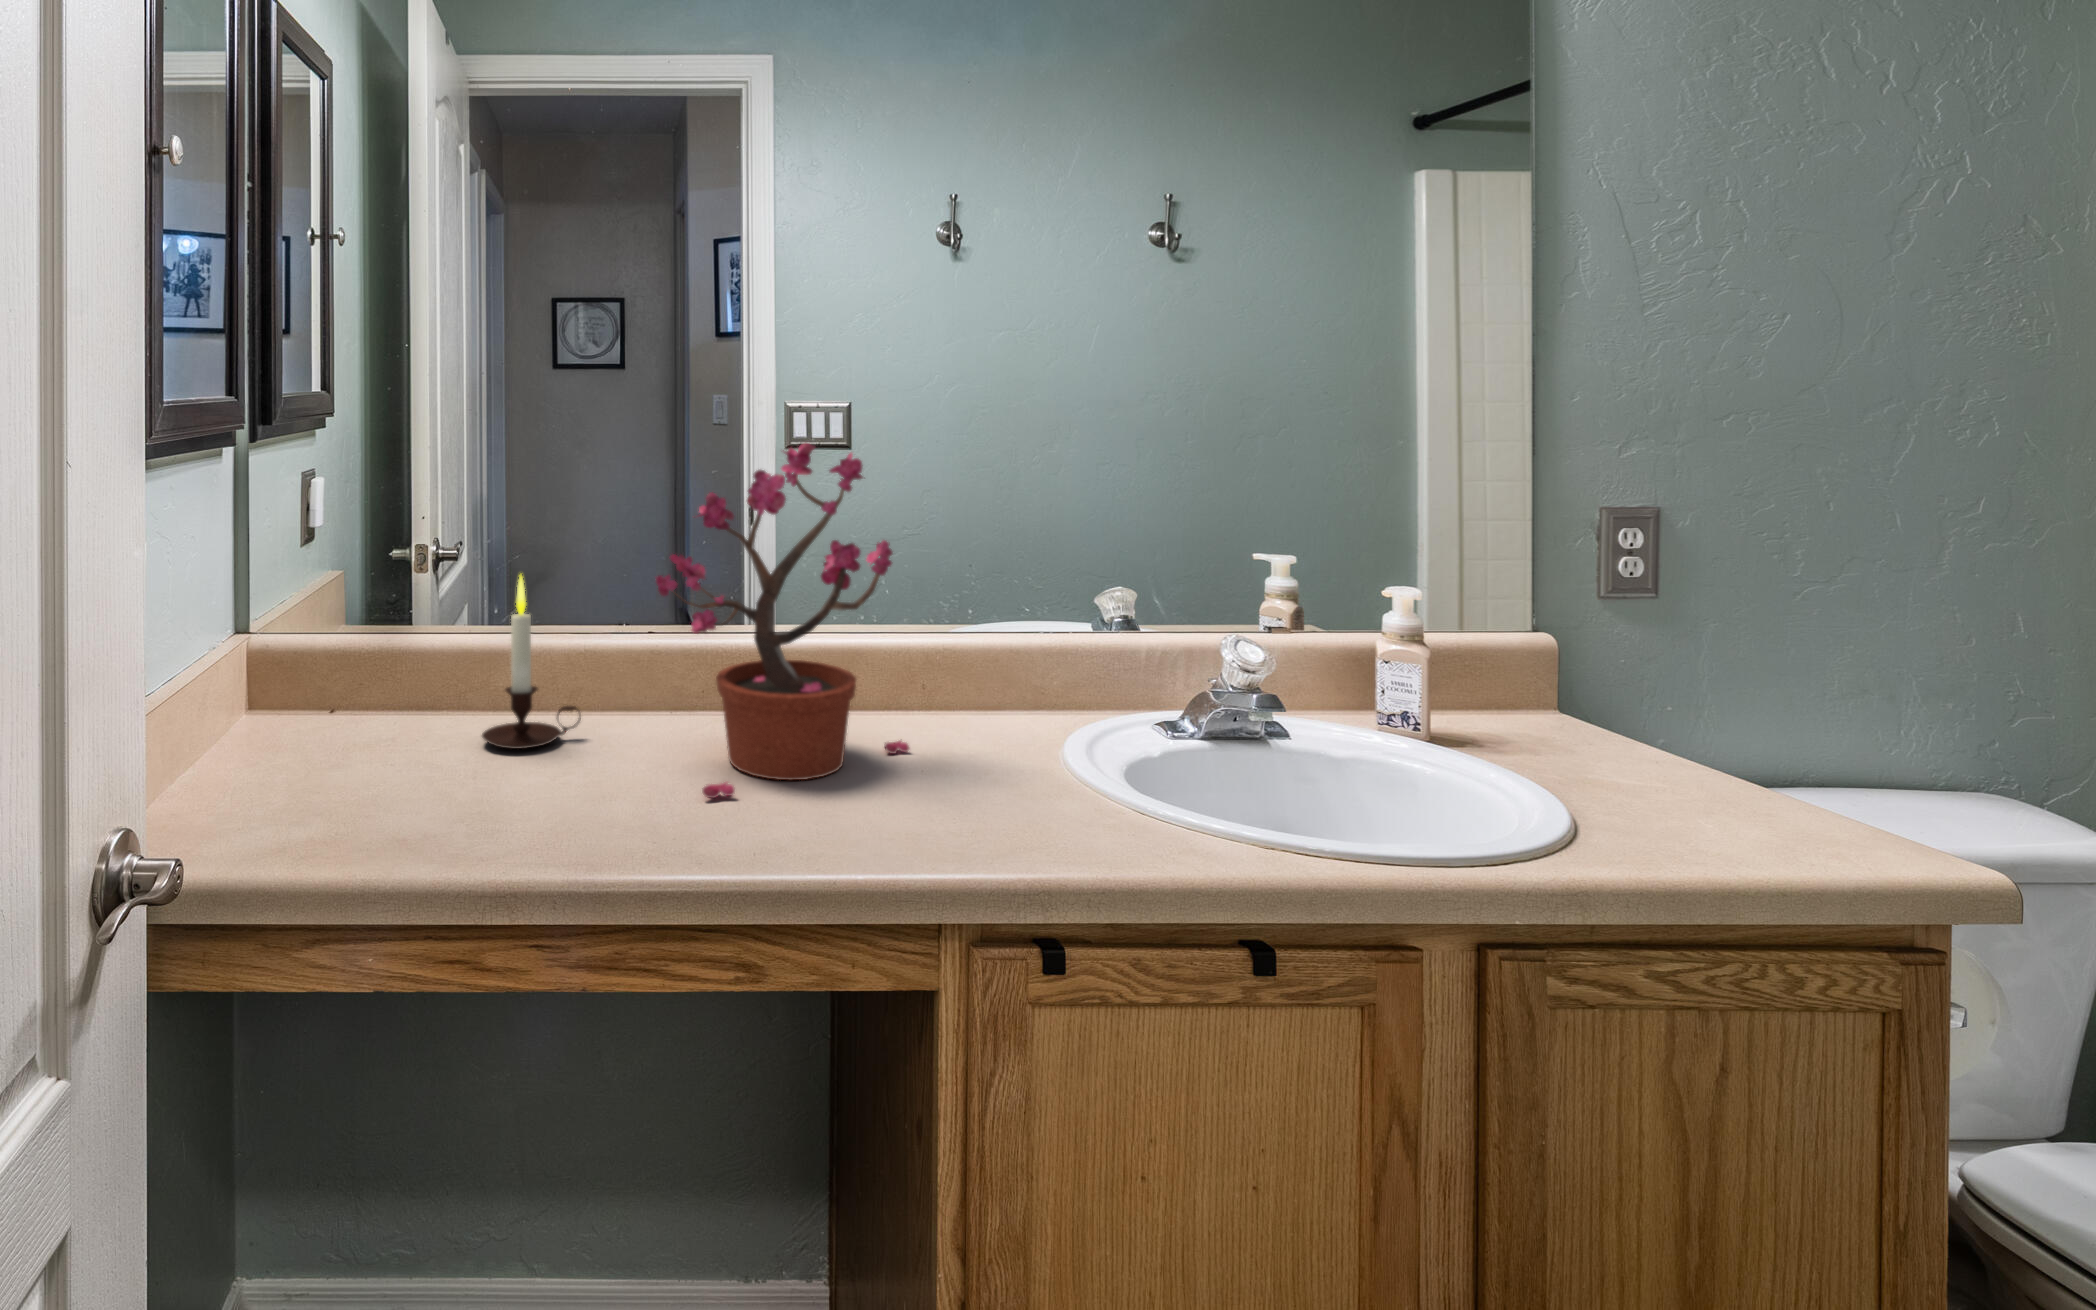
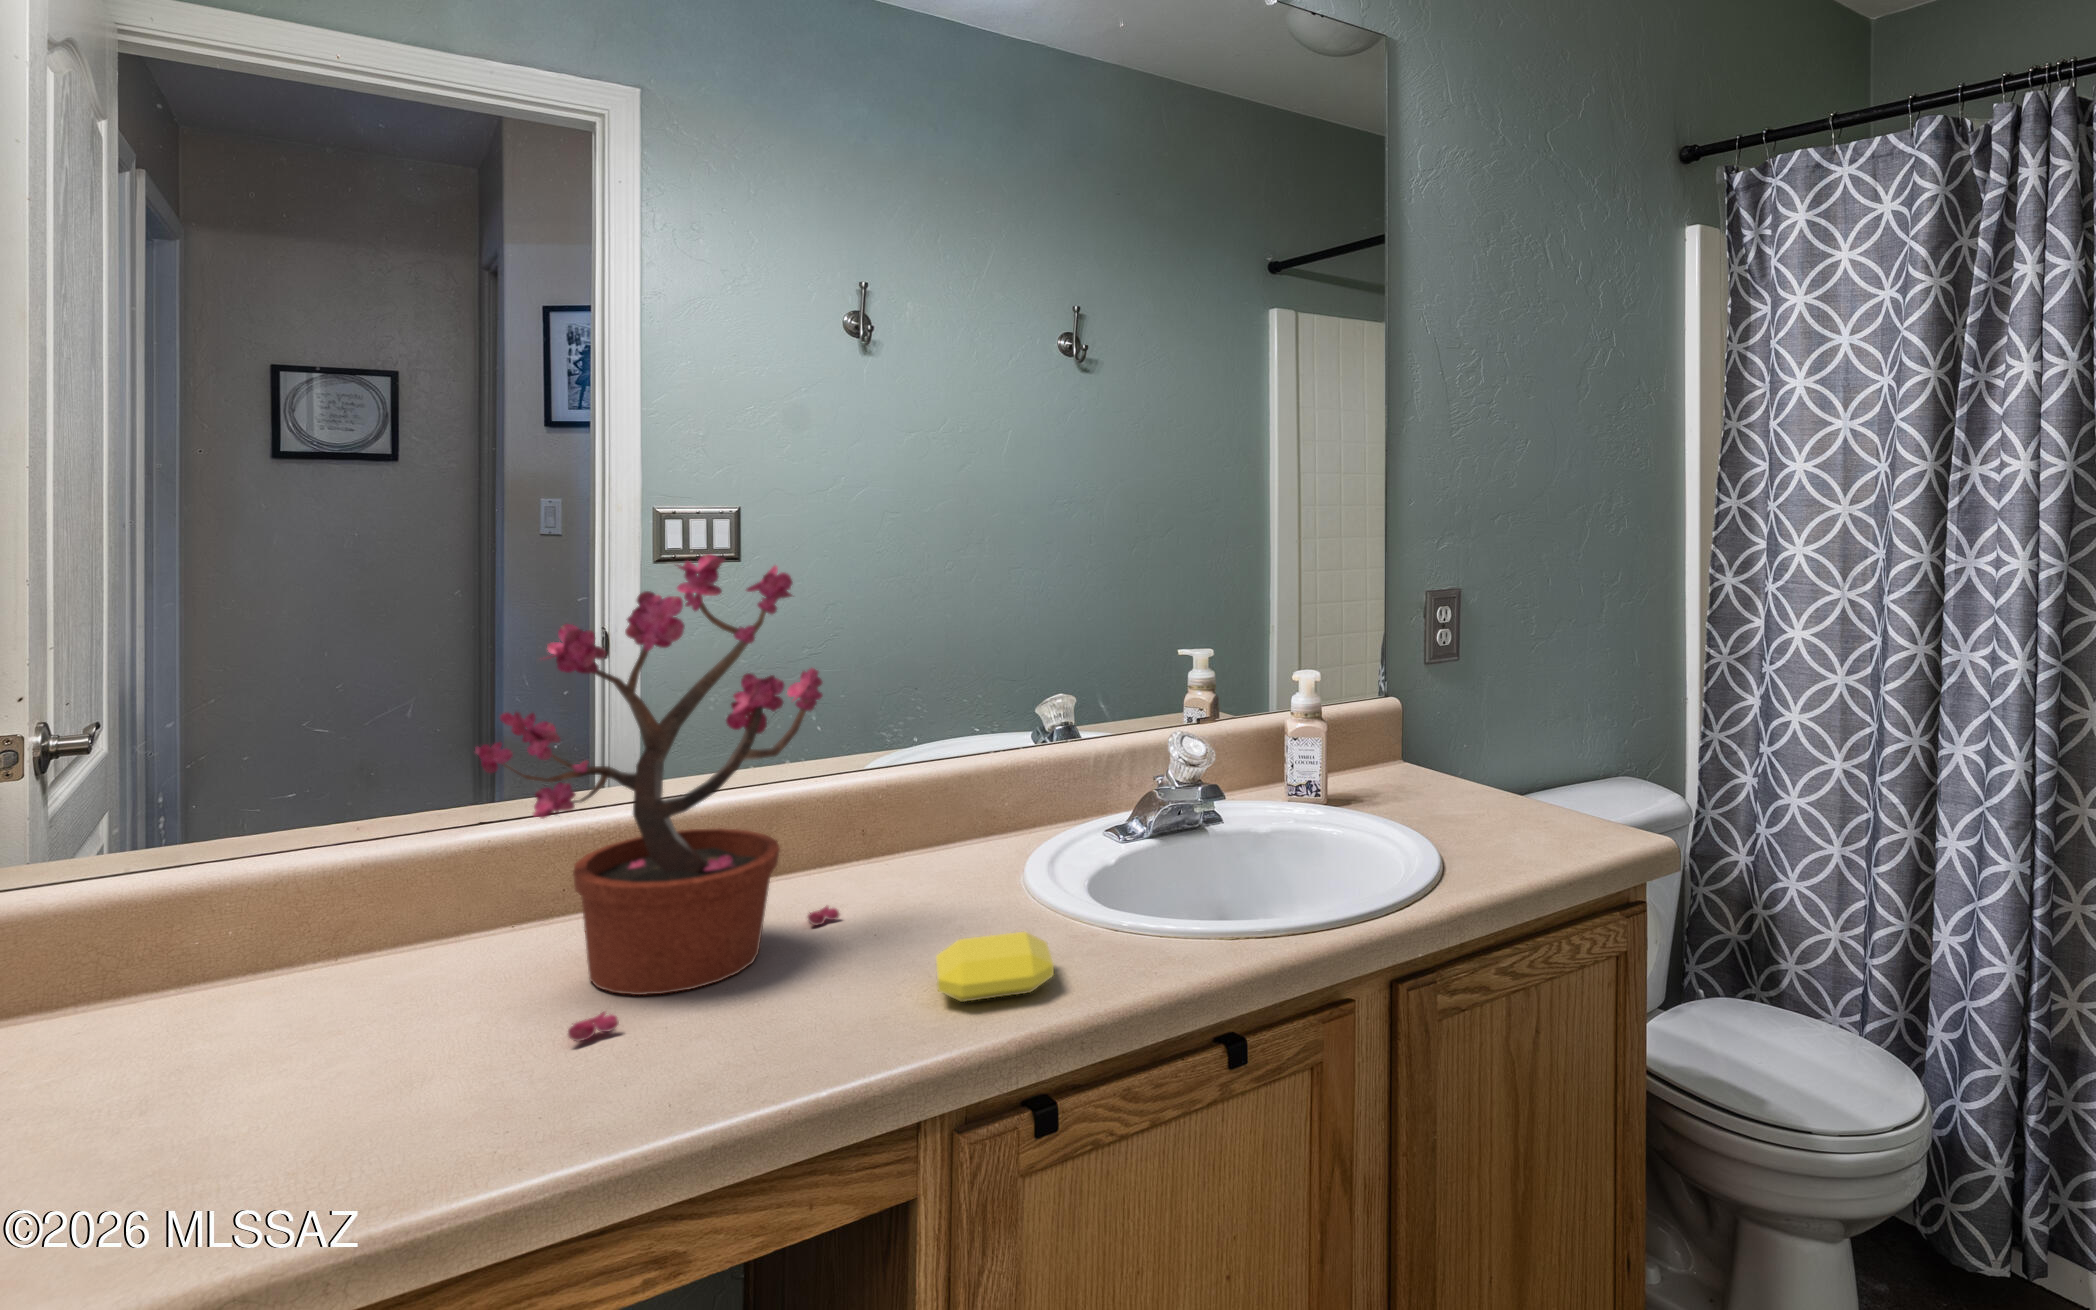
candle: present [482,575,580,749] -> none [109,766,318,1051]
soap bar: none [962,785,1067,846] -> present [936,932,1054,1002]

